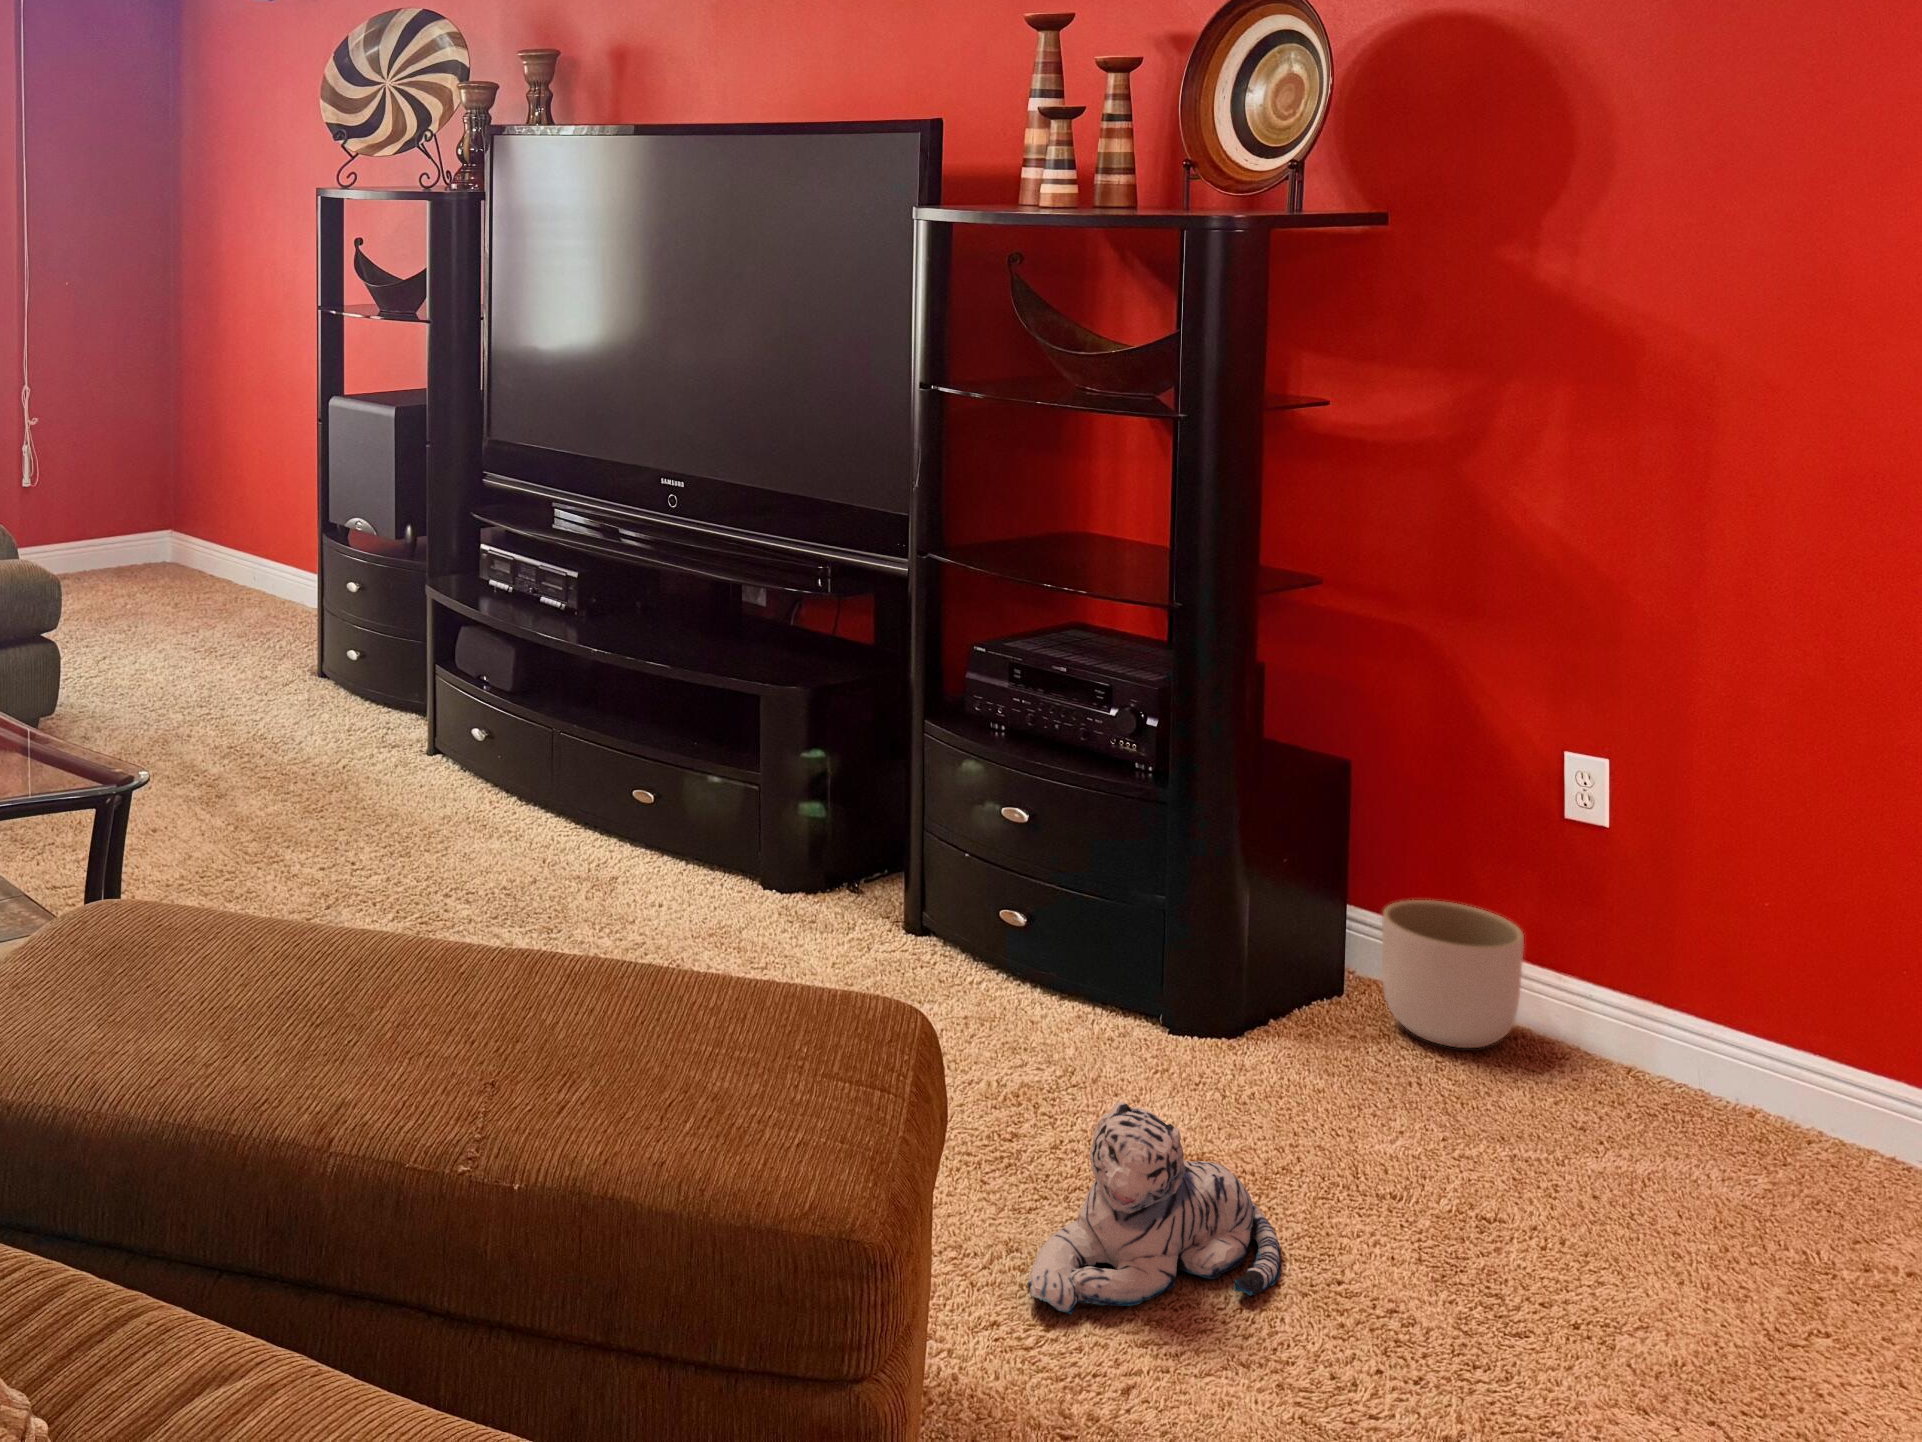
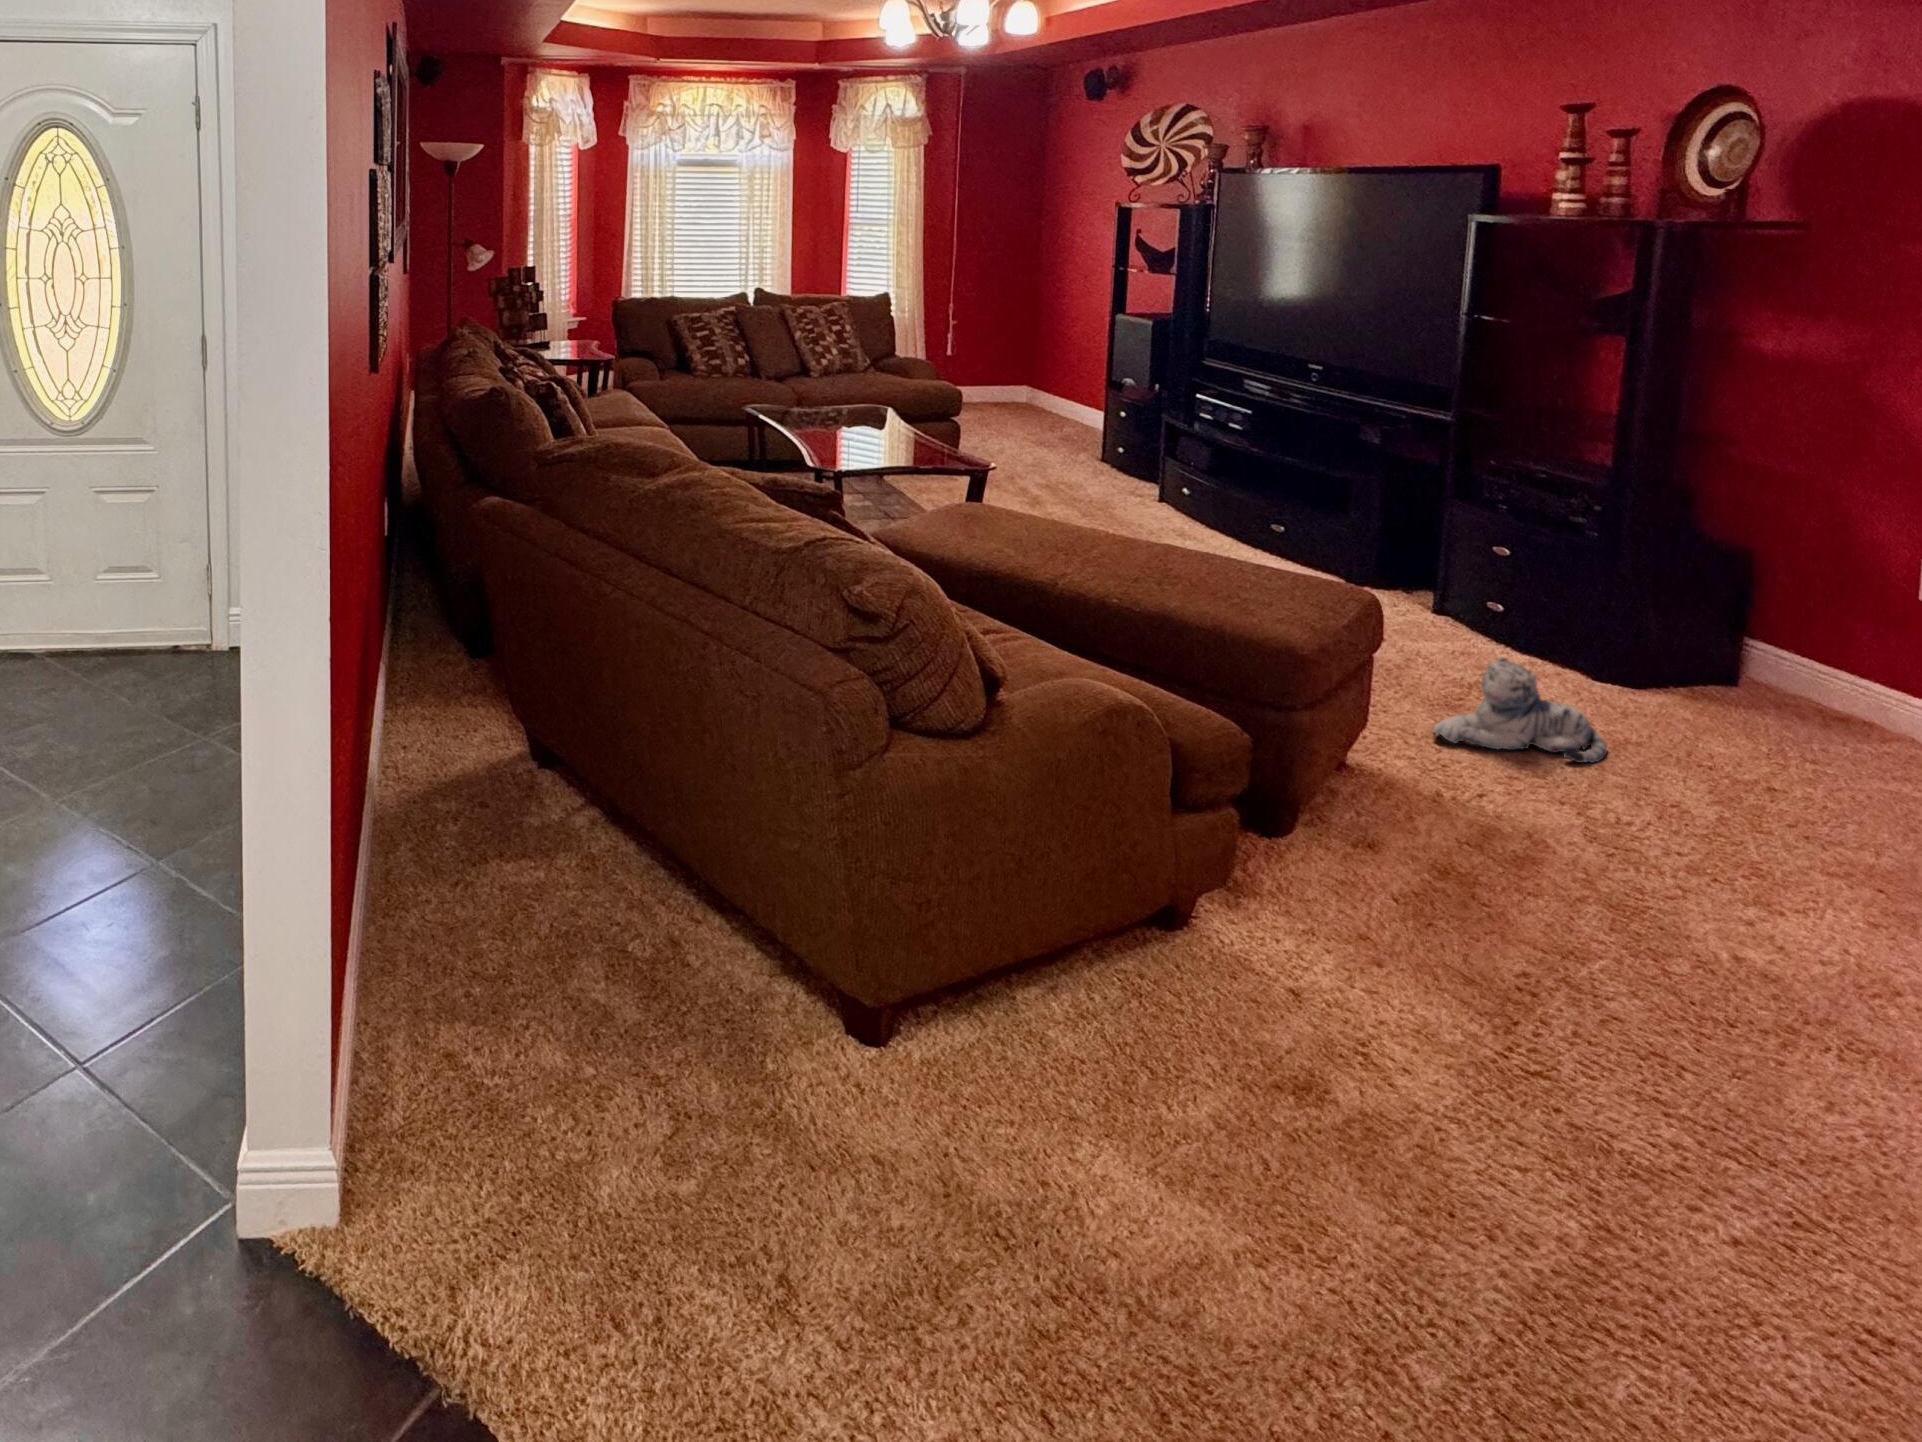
planter: present [1382,900,1524,1048] -> none [1765,633,1879,720]

